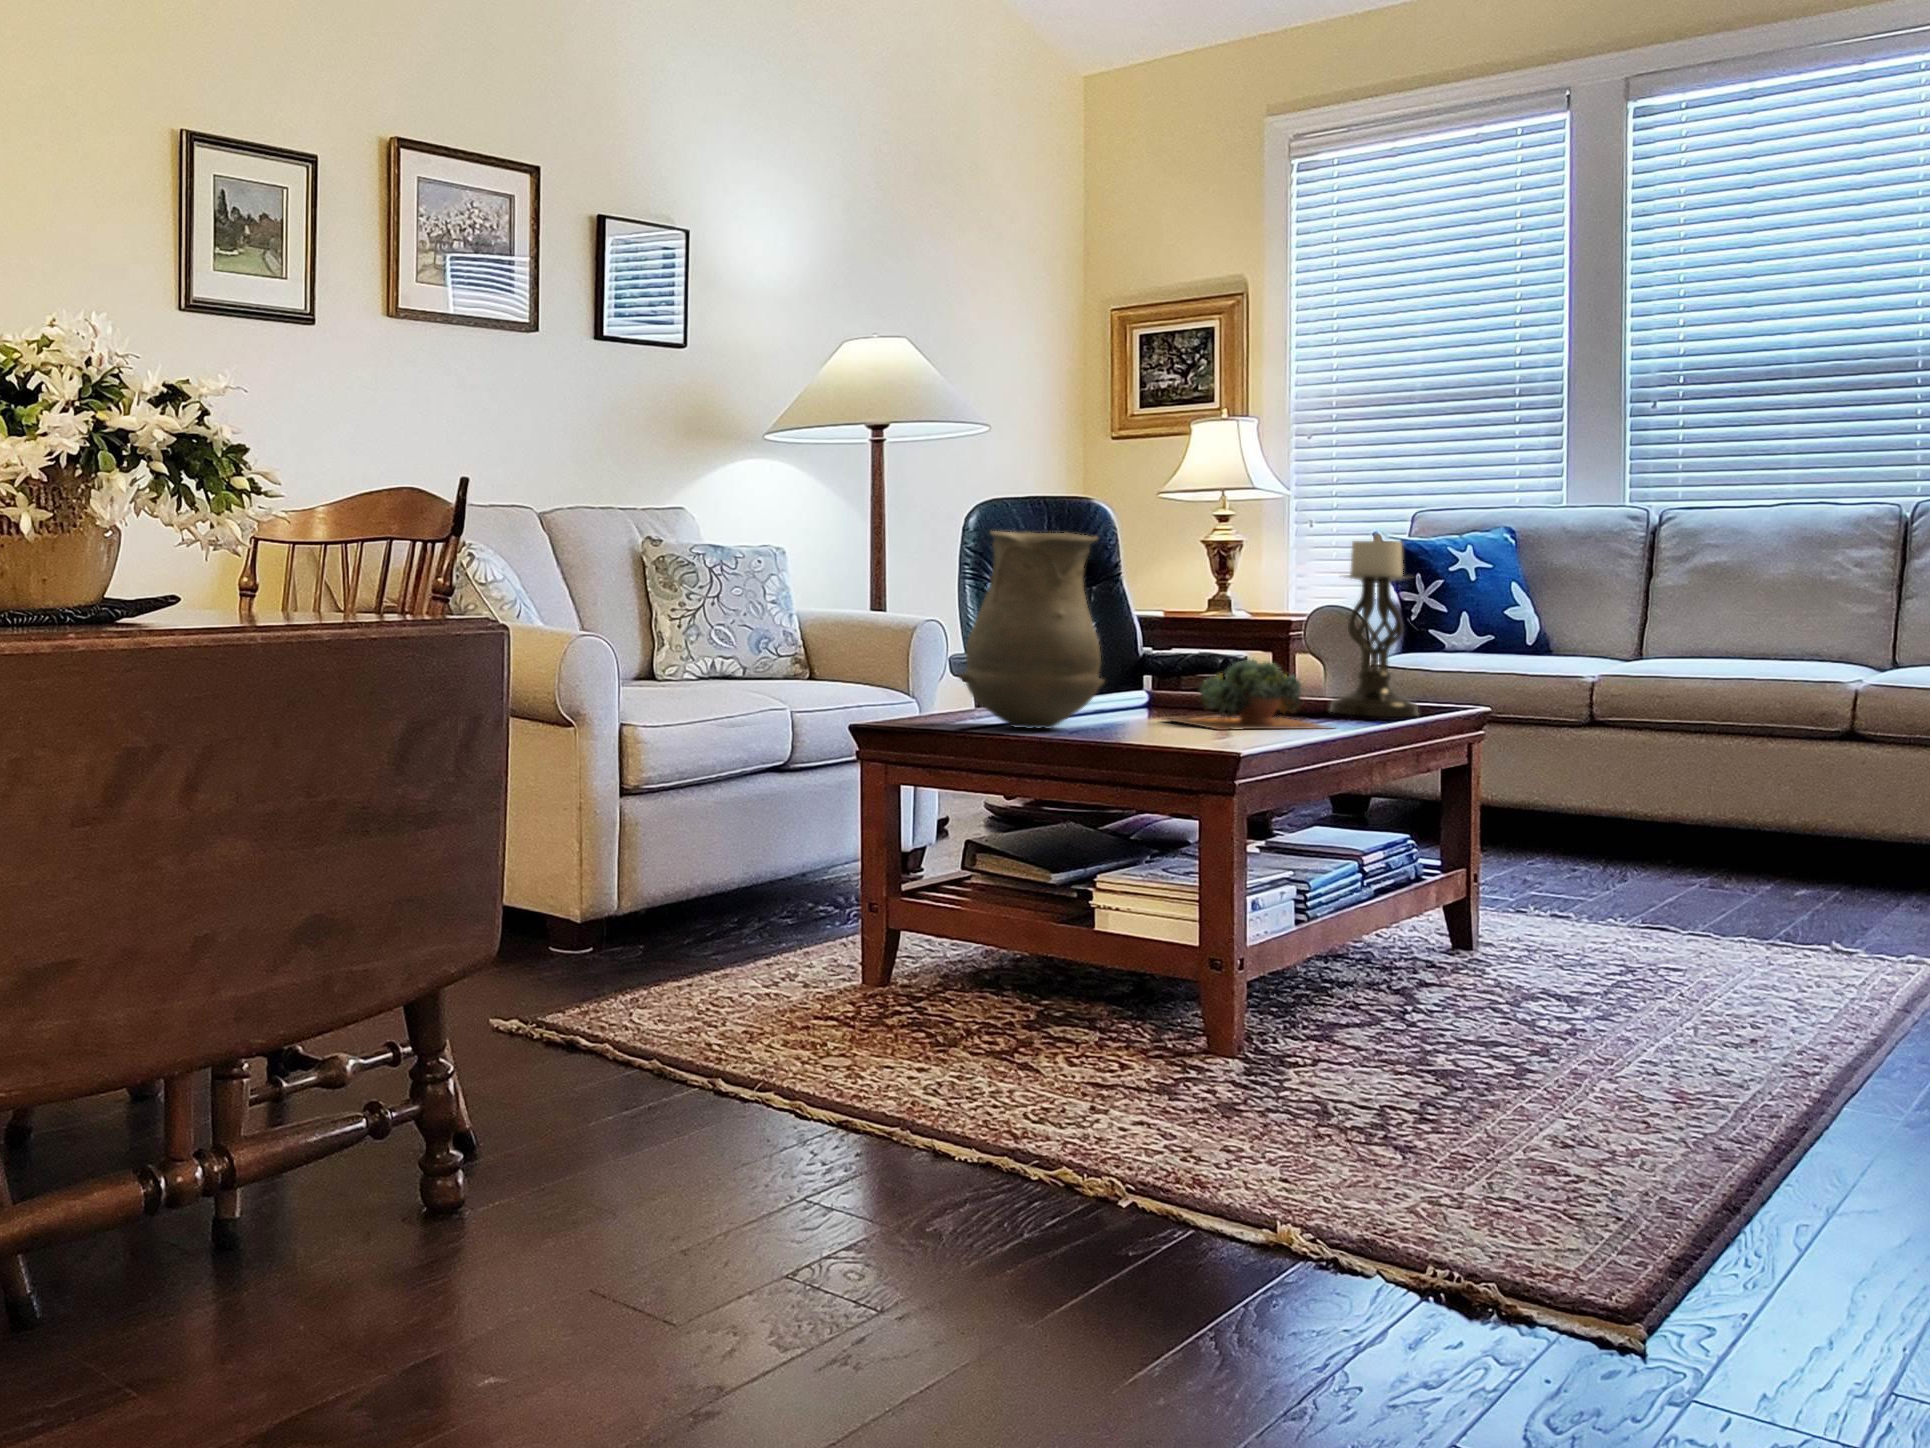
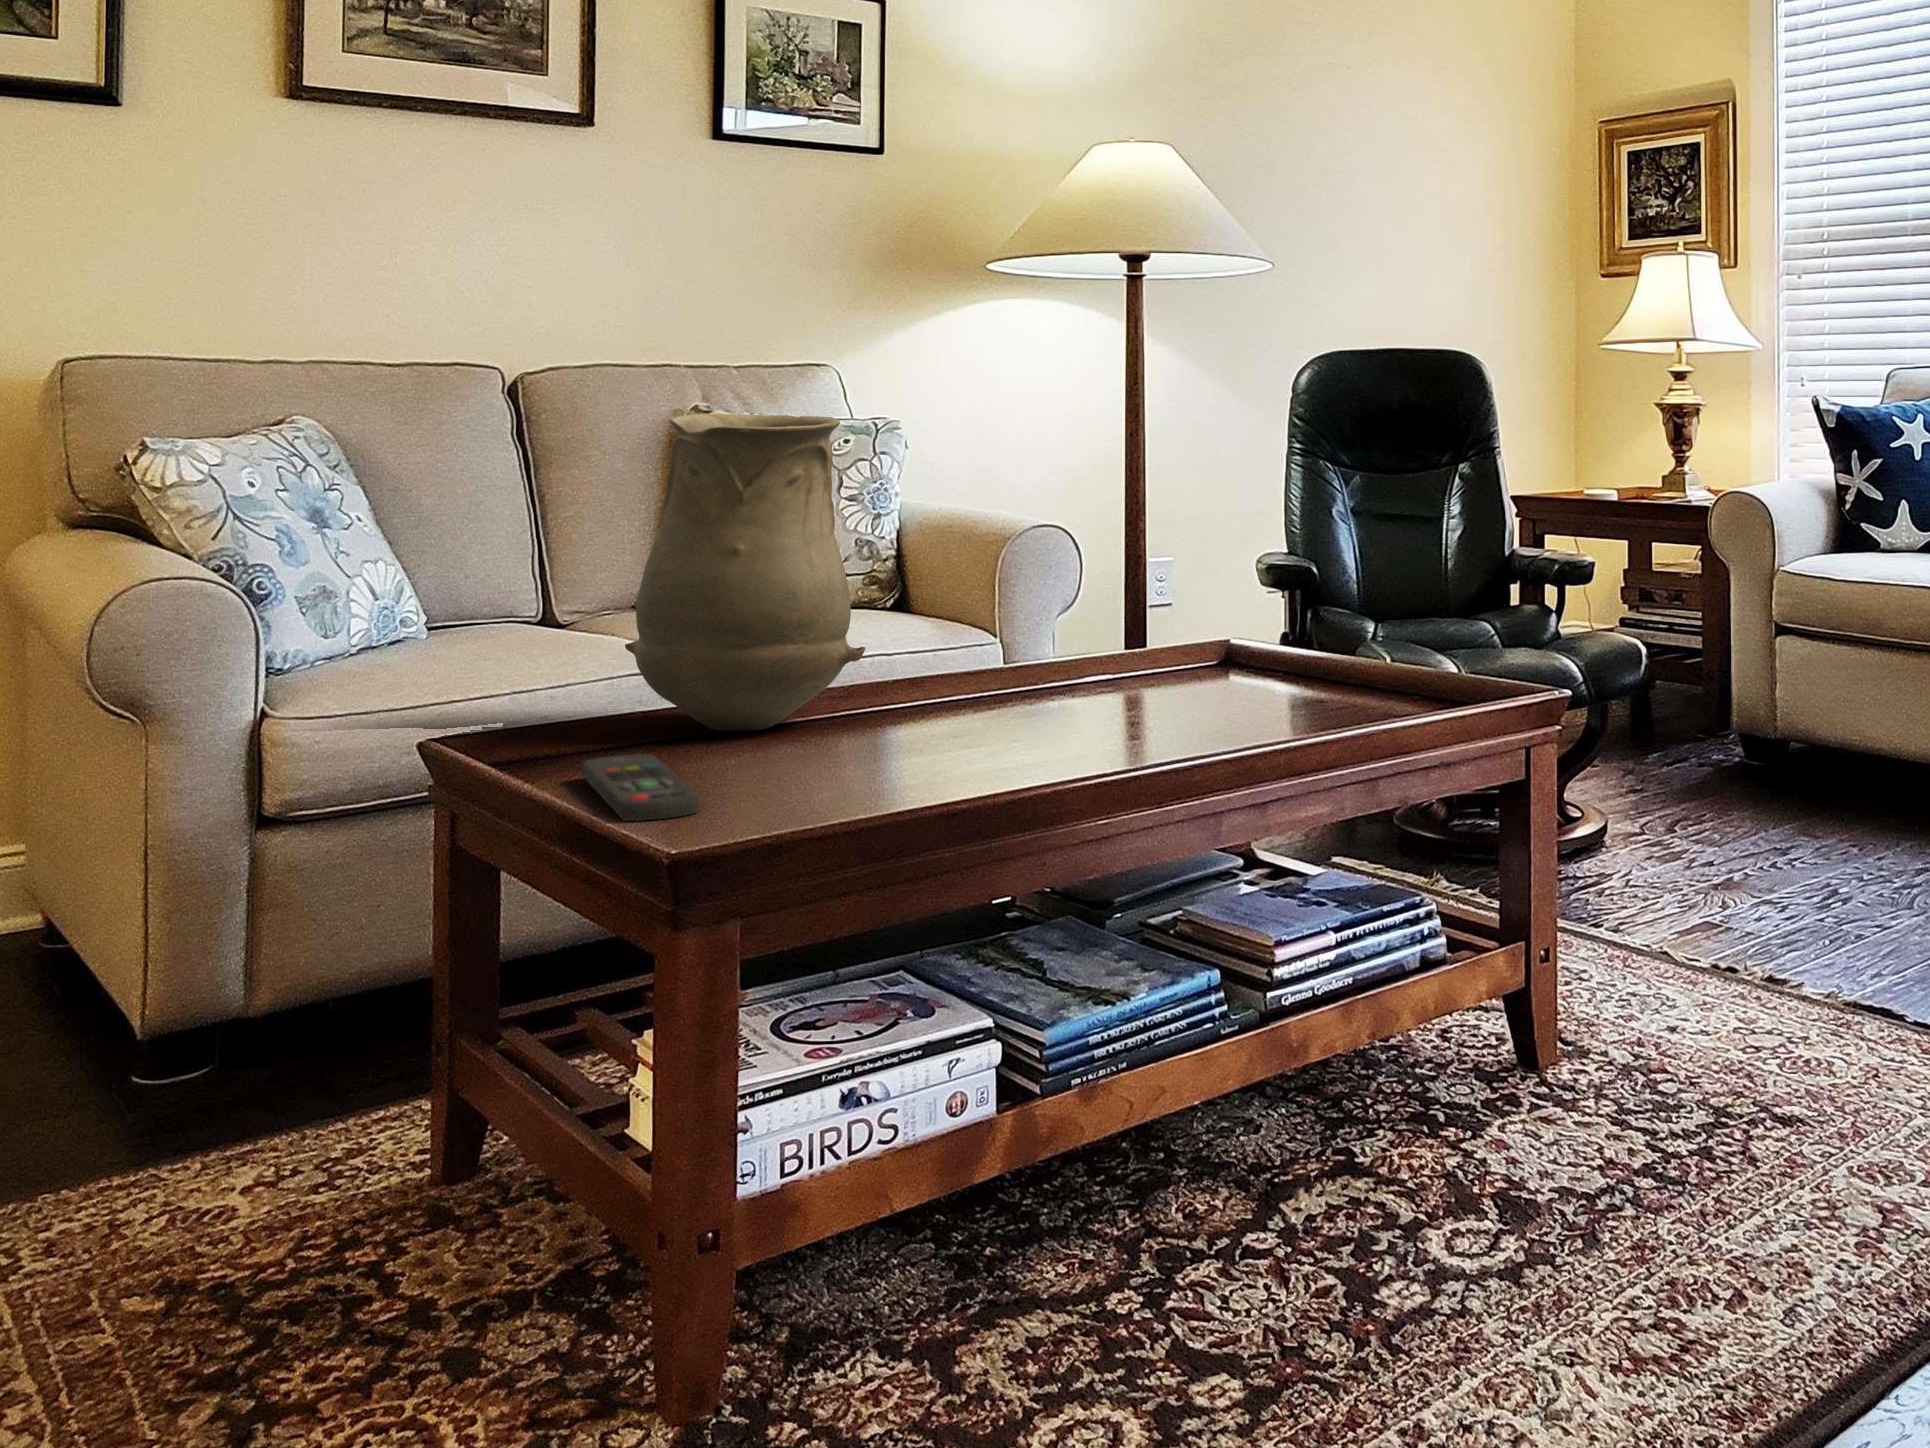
candle holder: present [1330,534,1418,717] -> none [1359,416,1475,695]
succulent plant: present [1167,659,1332,730] -> none [1019,611,1226,732]
remote control: none [1062,731,1204,758] -> present [582,754,700,821]

